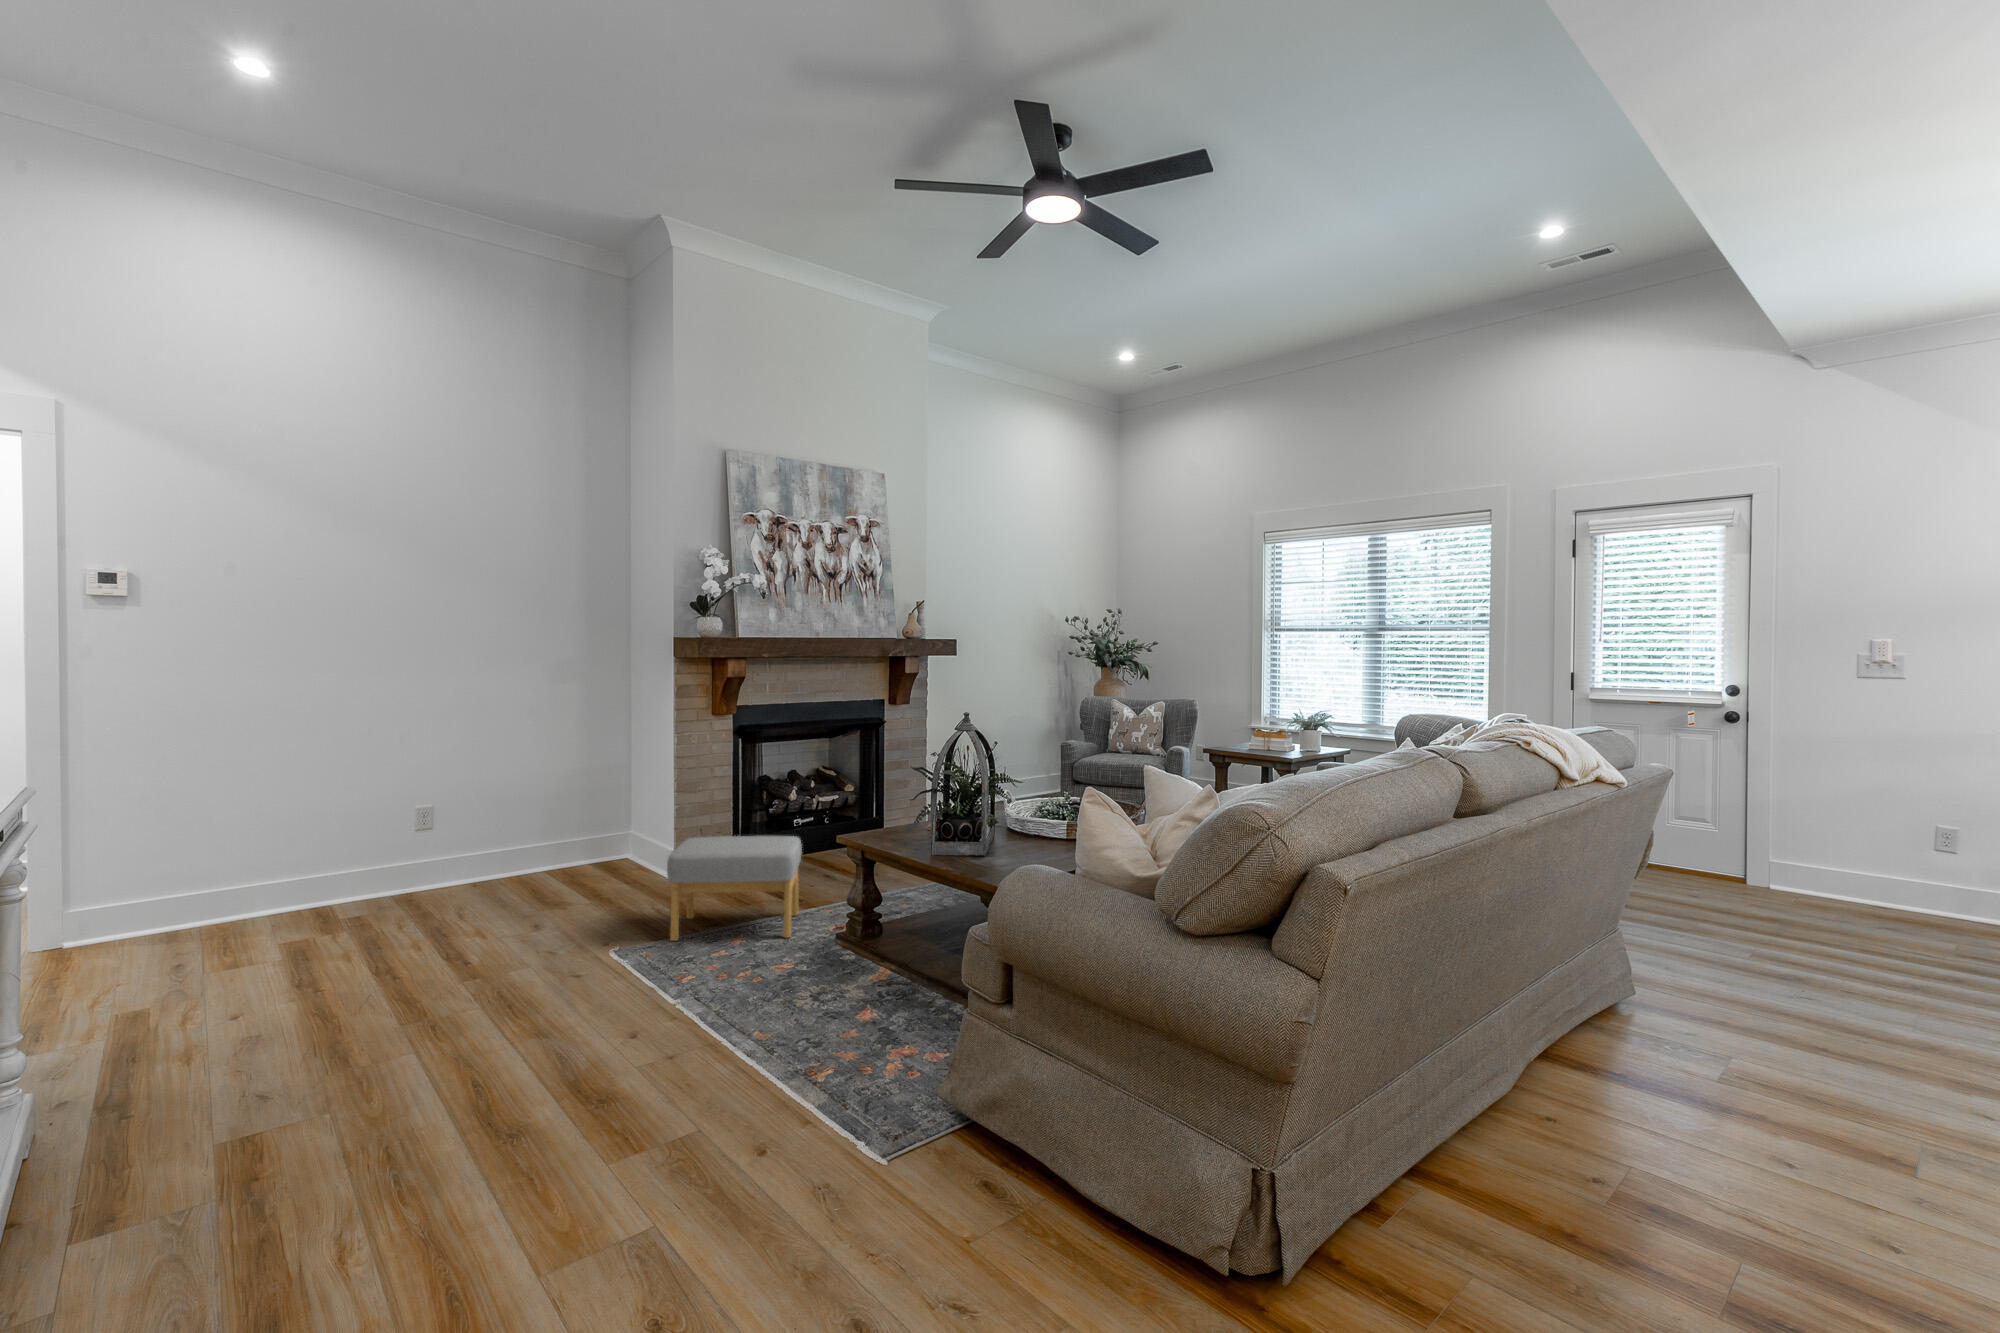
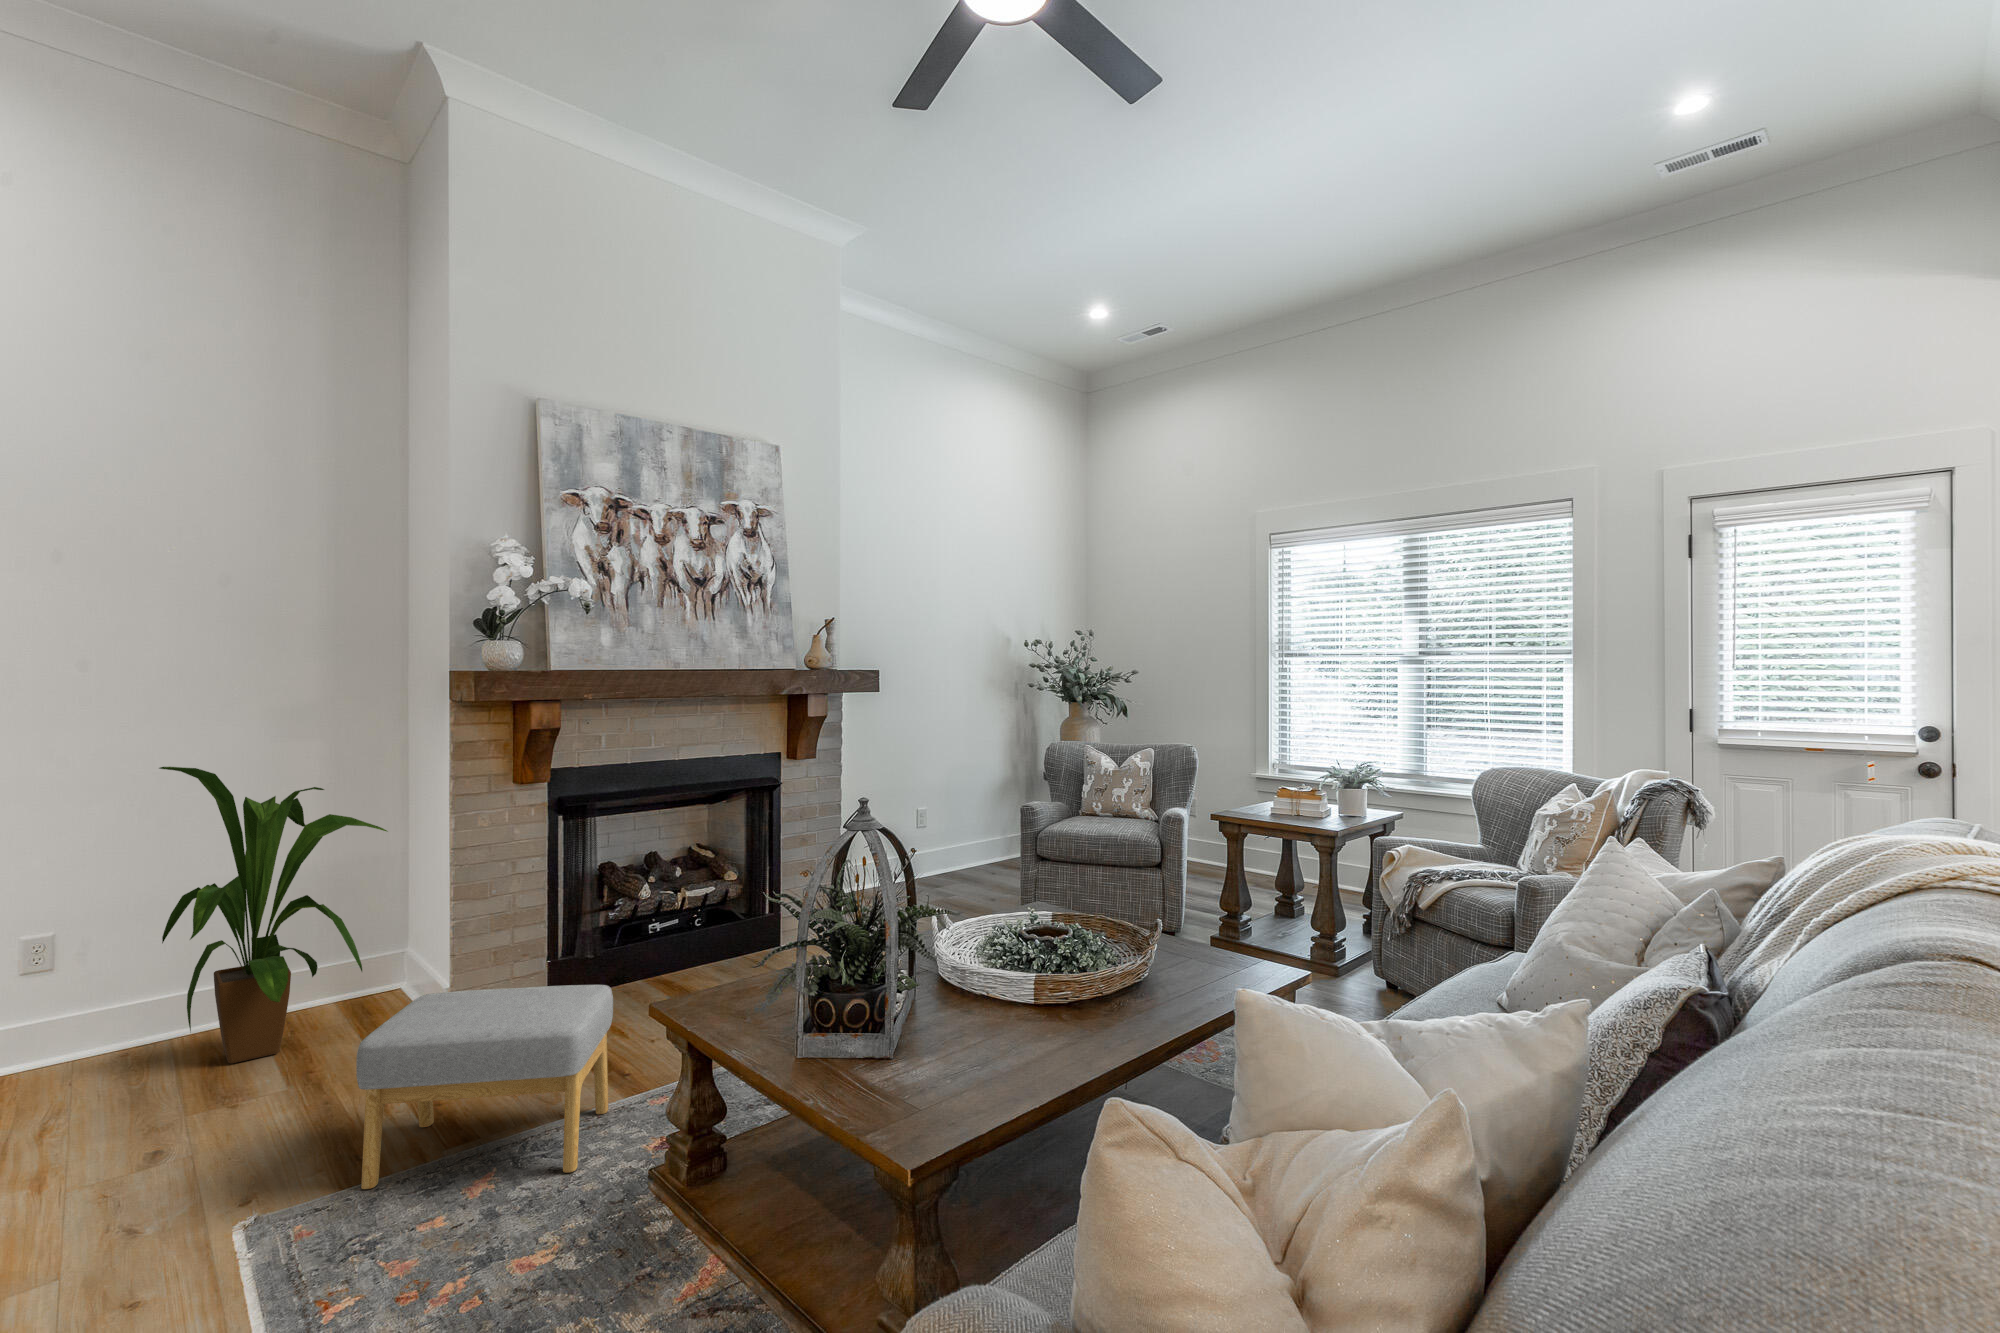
house plant: none [501,698,631,889] -> present [159,767,388,1063]

